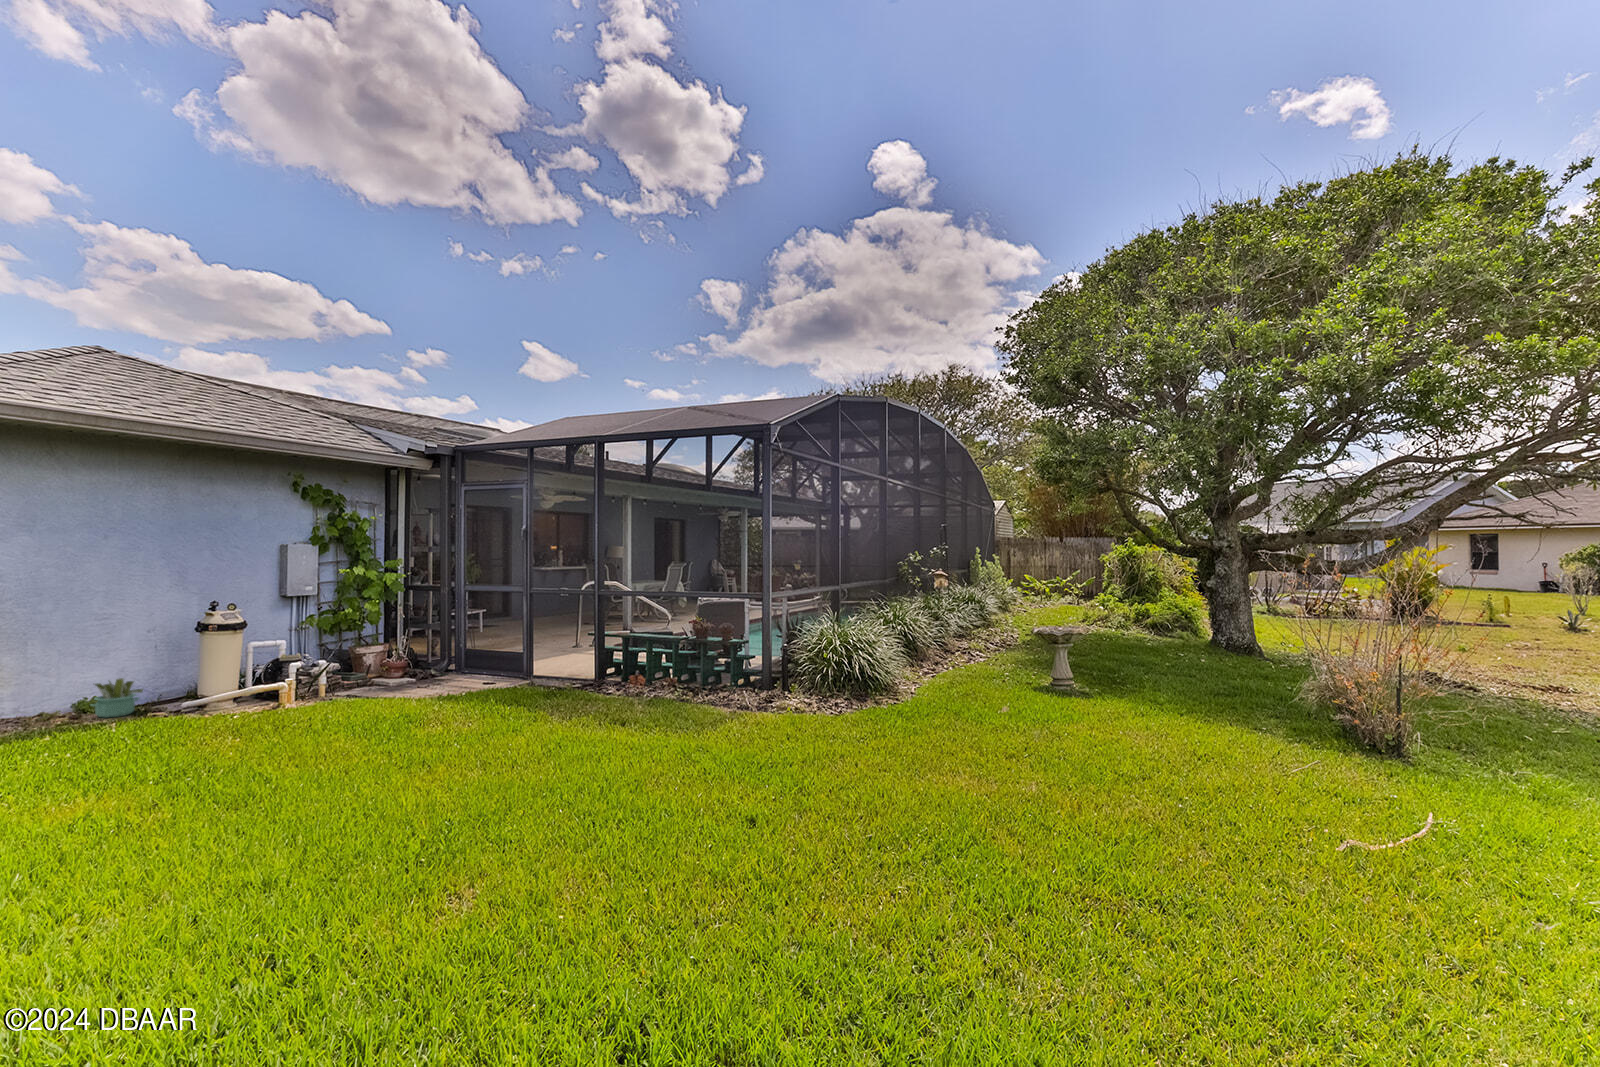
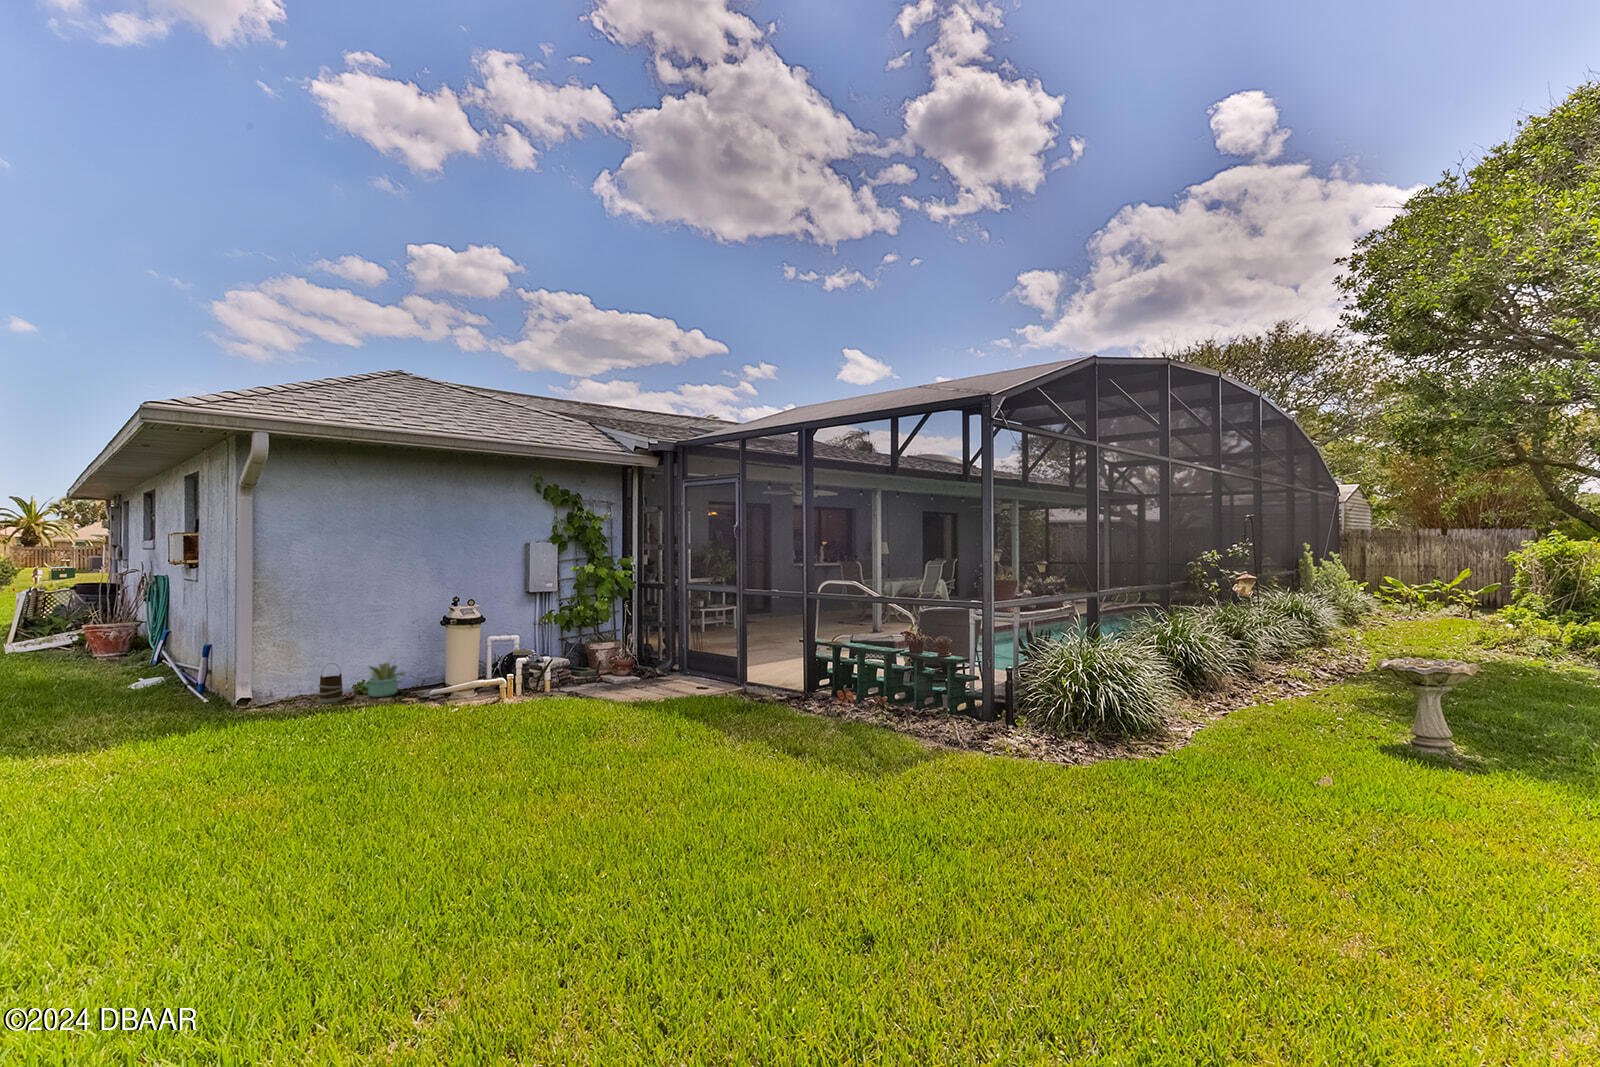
wooden bucket: none [29,681,64,728] -> present [318,663,343,703]

